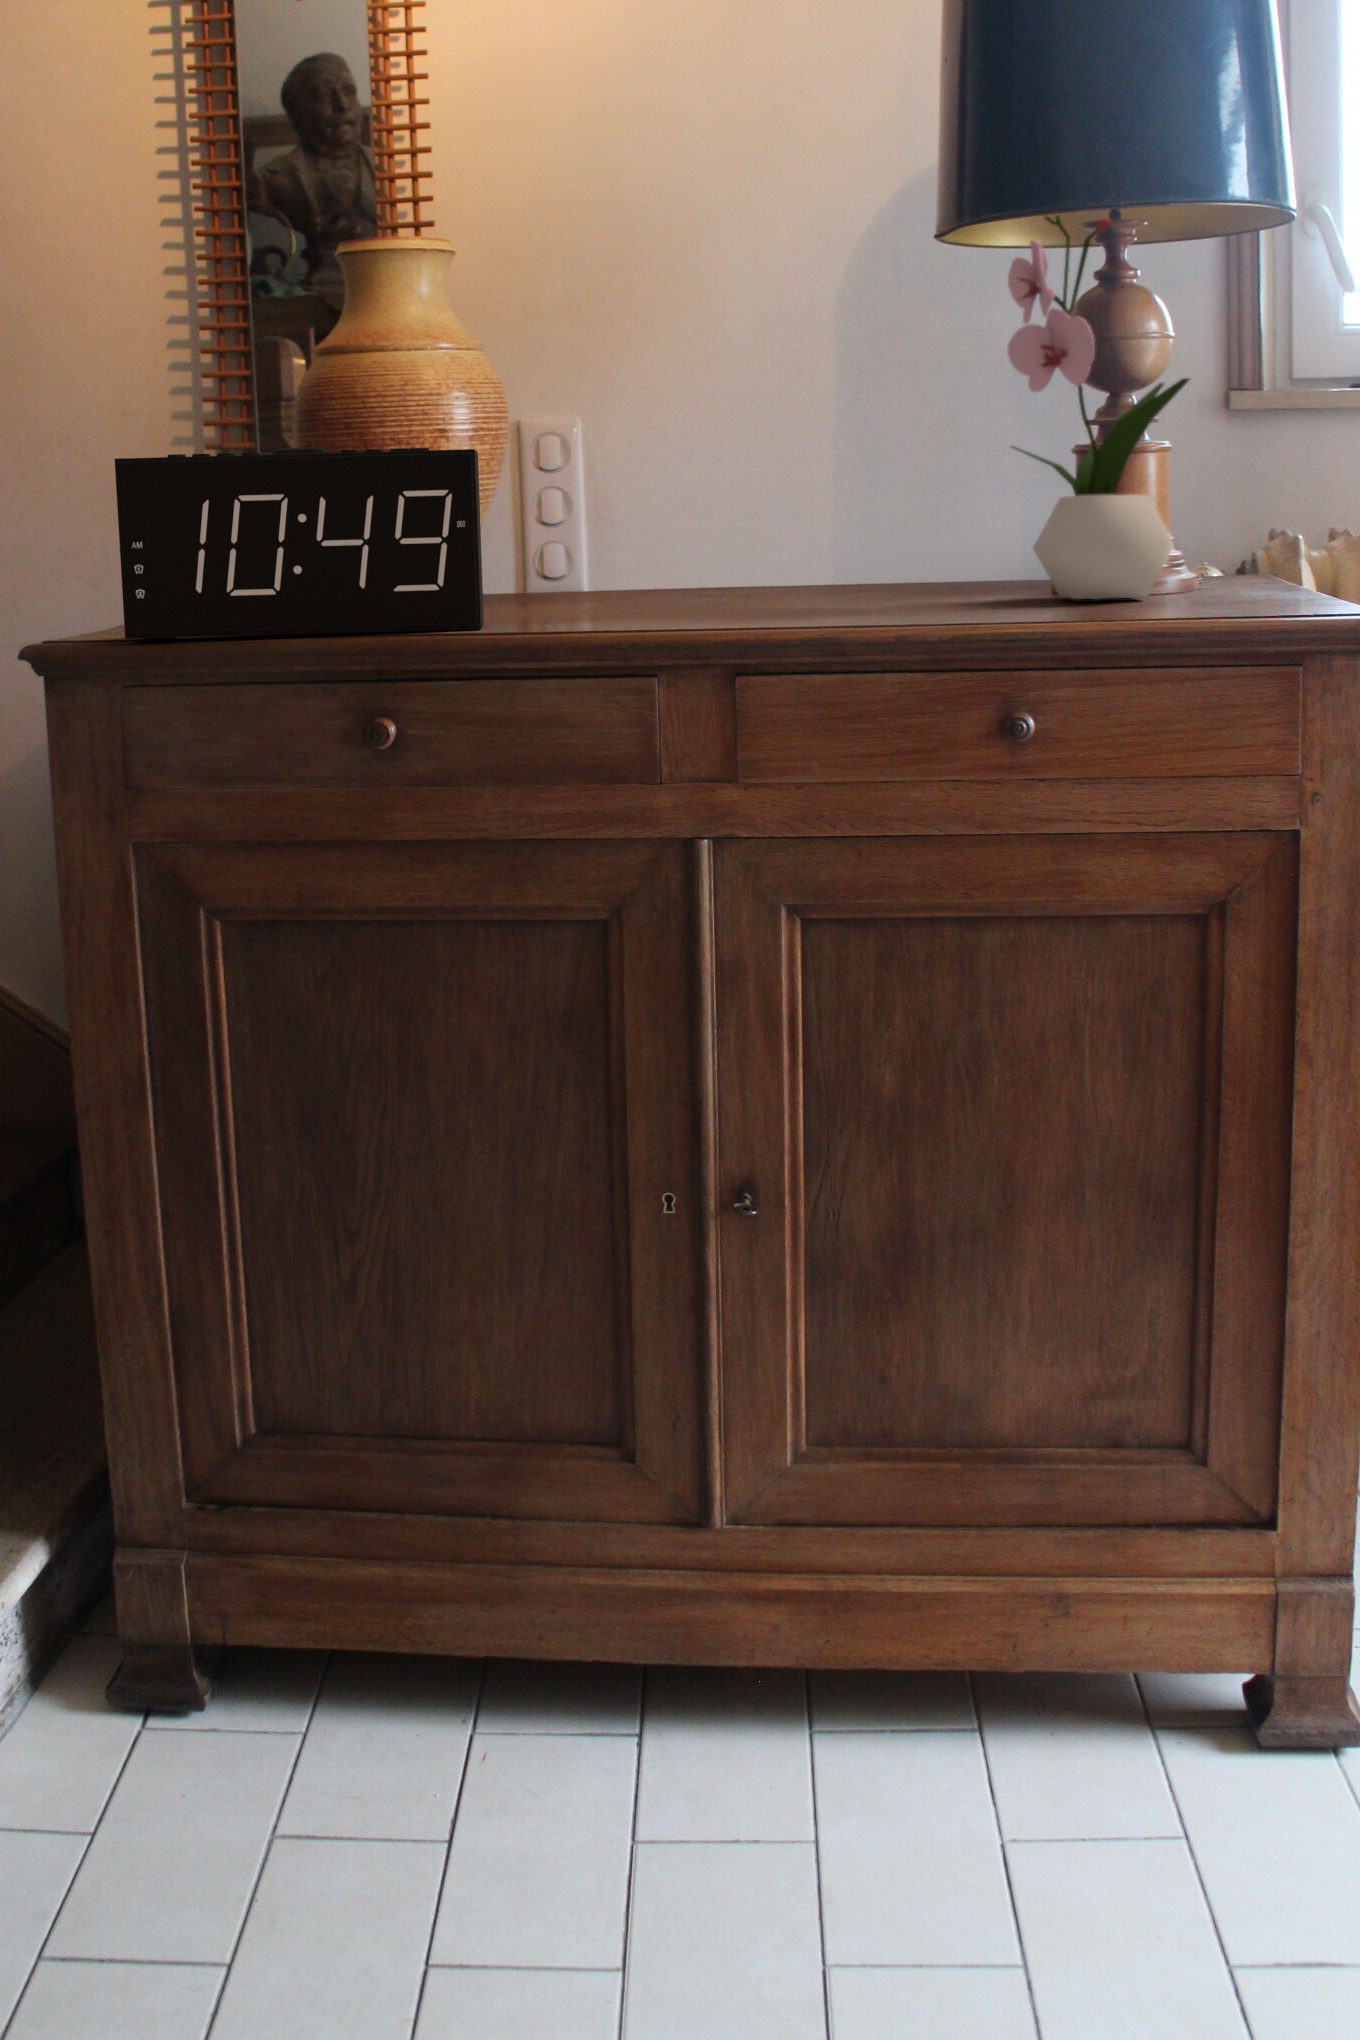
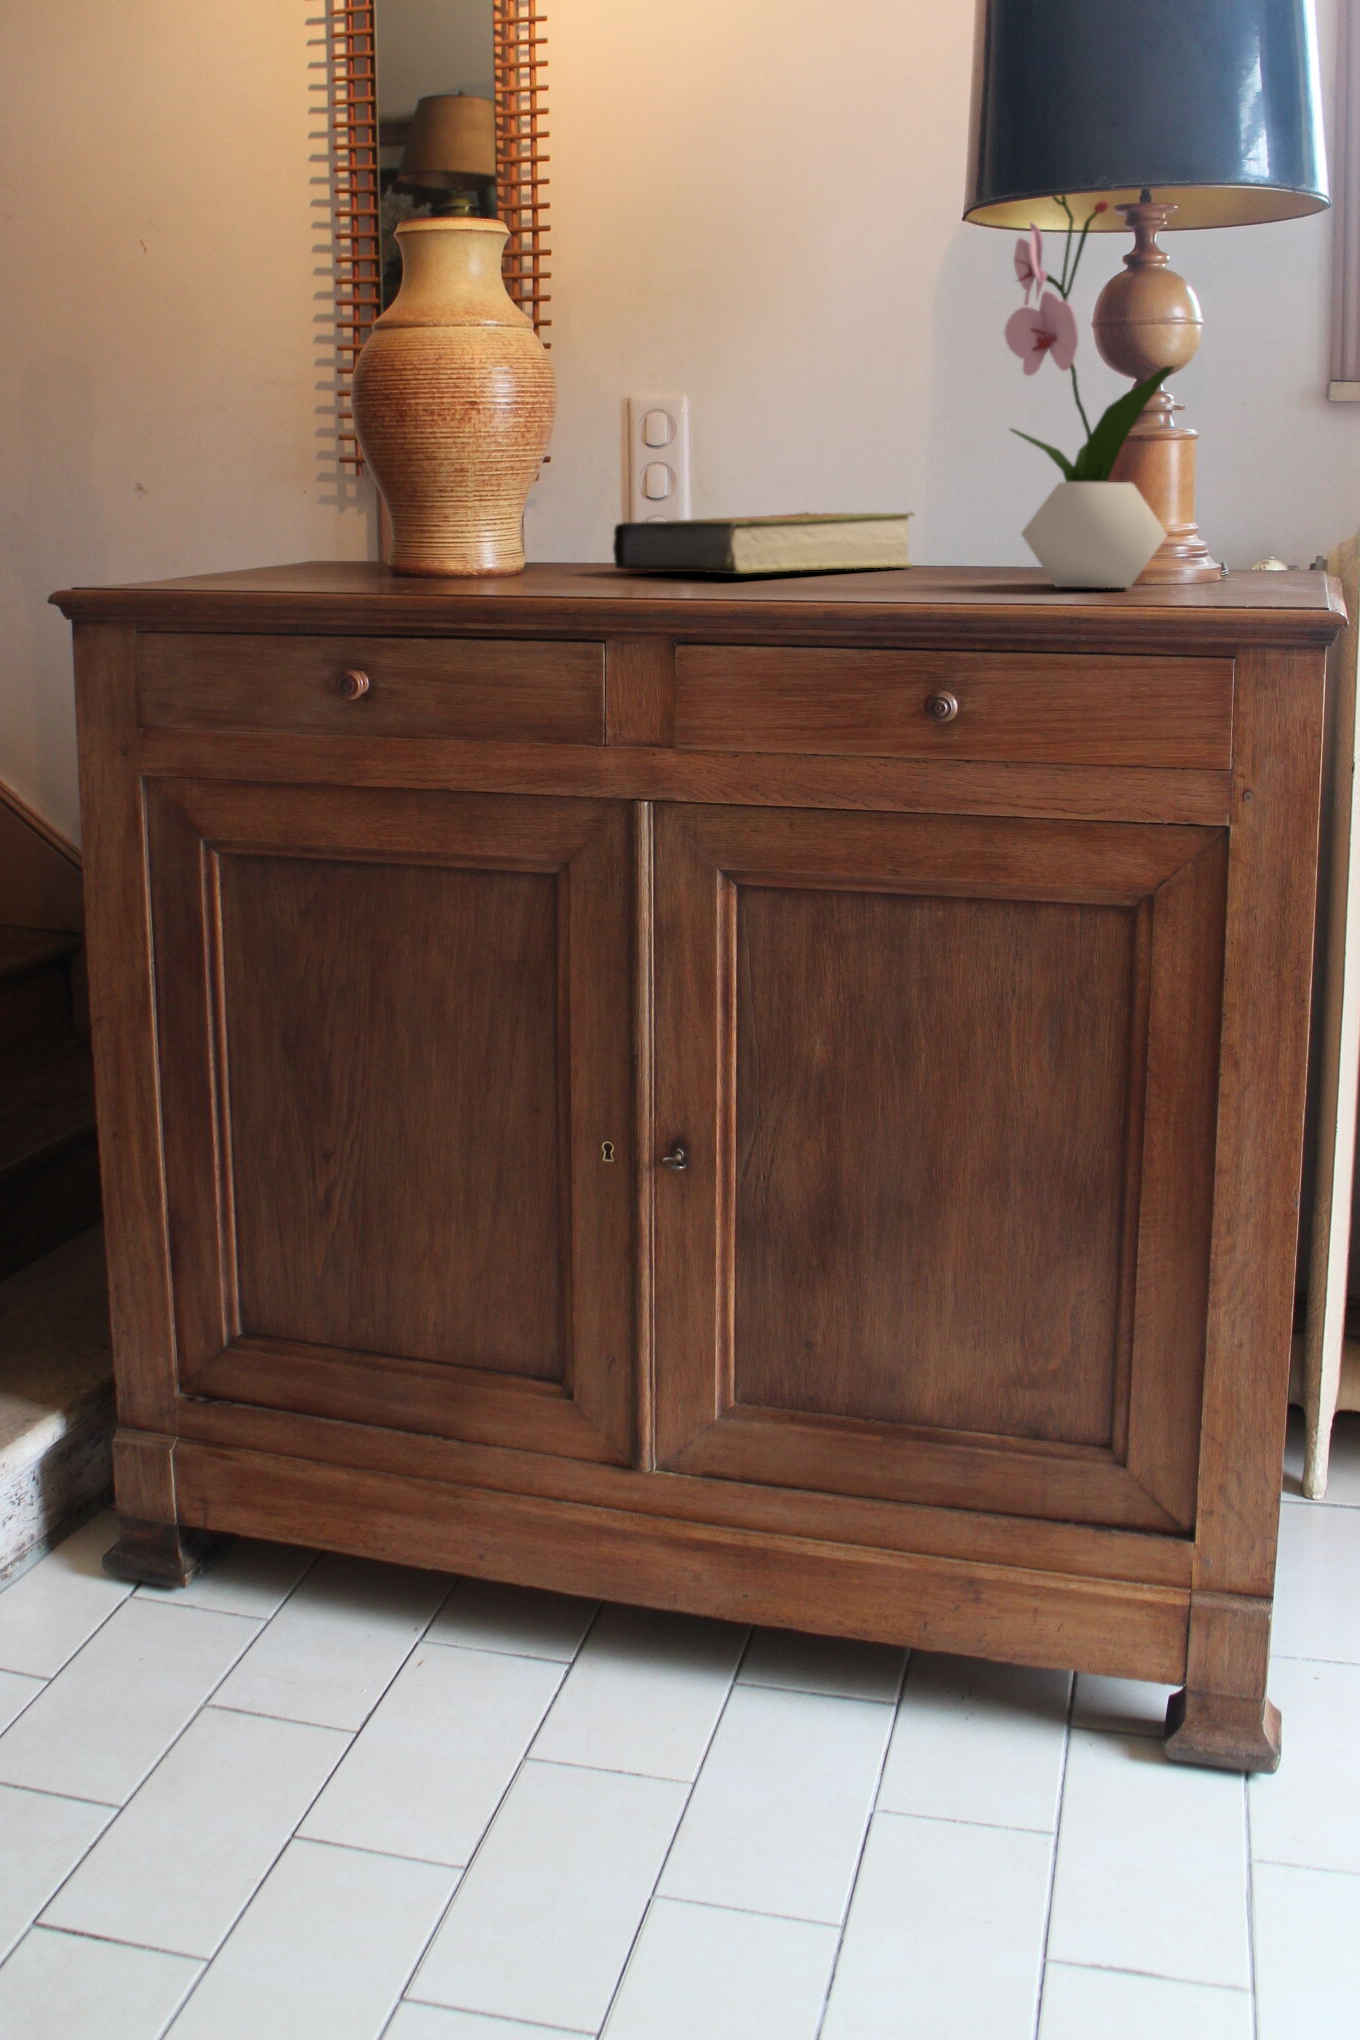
alarm clock: present [115,448,484,639] -> none [140,417,485,592]
book: none [586,534,873,603] -> present [613,512,914,574]

